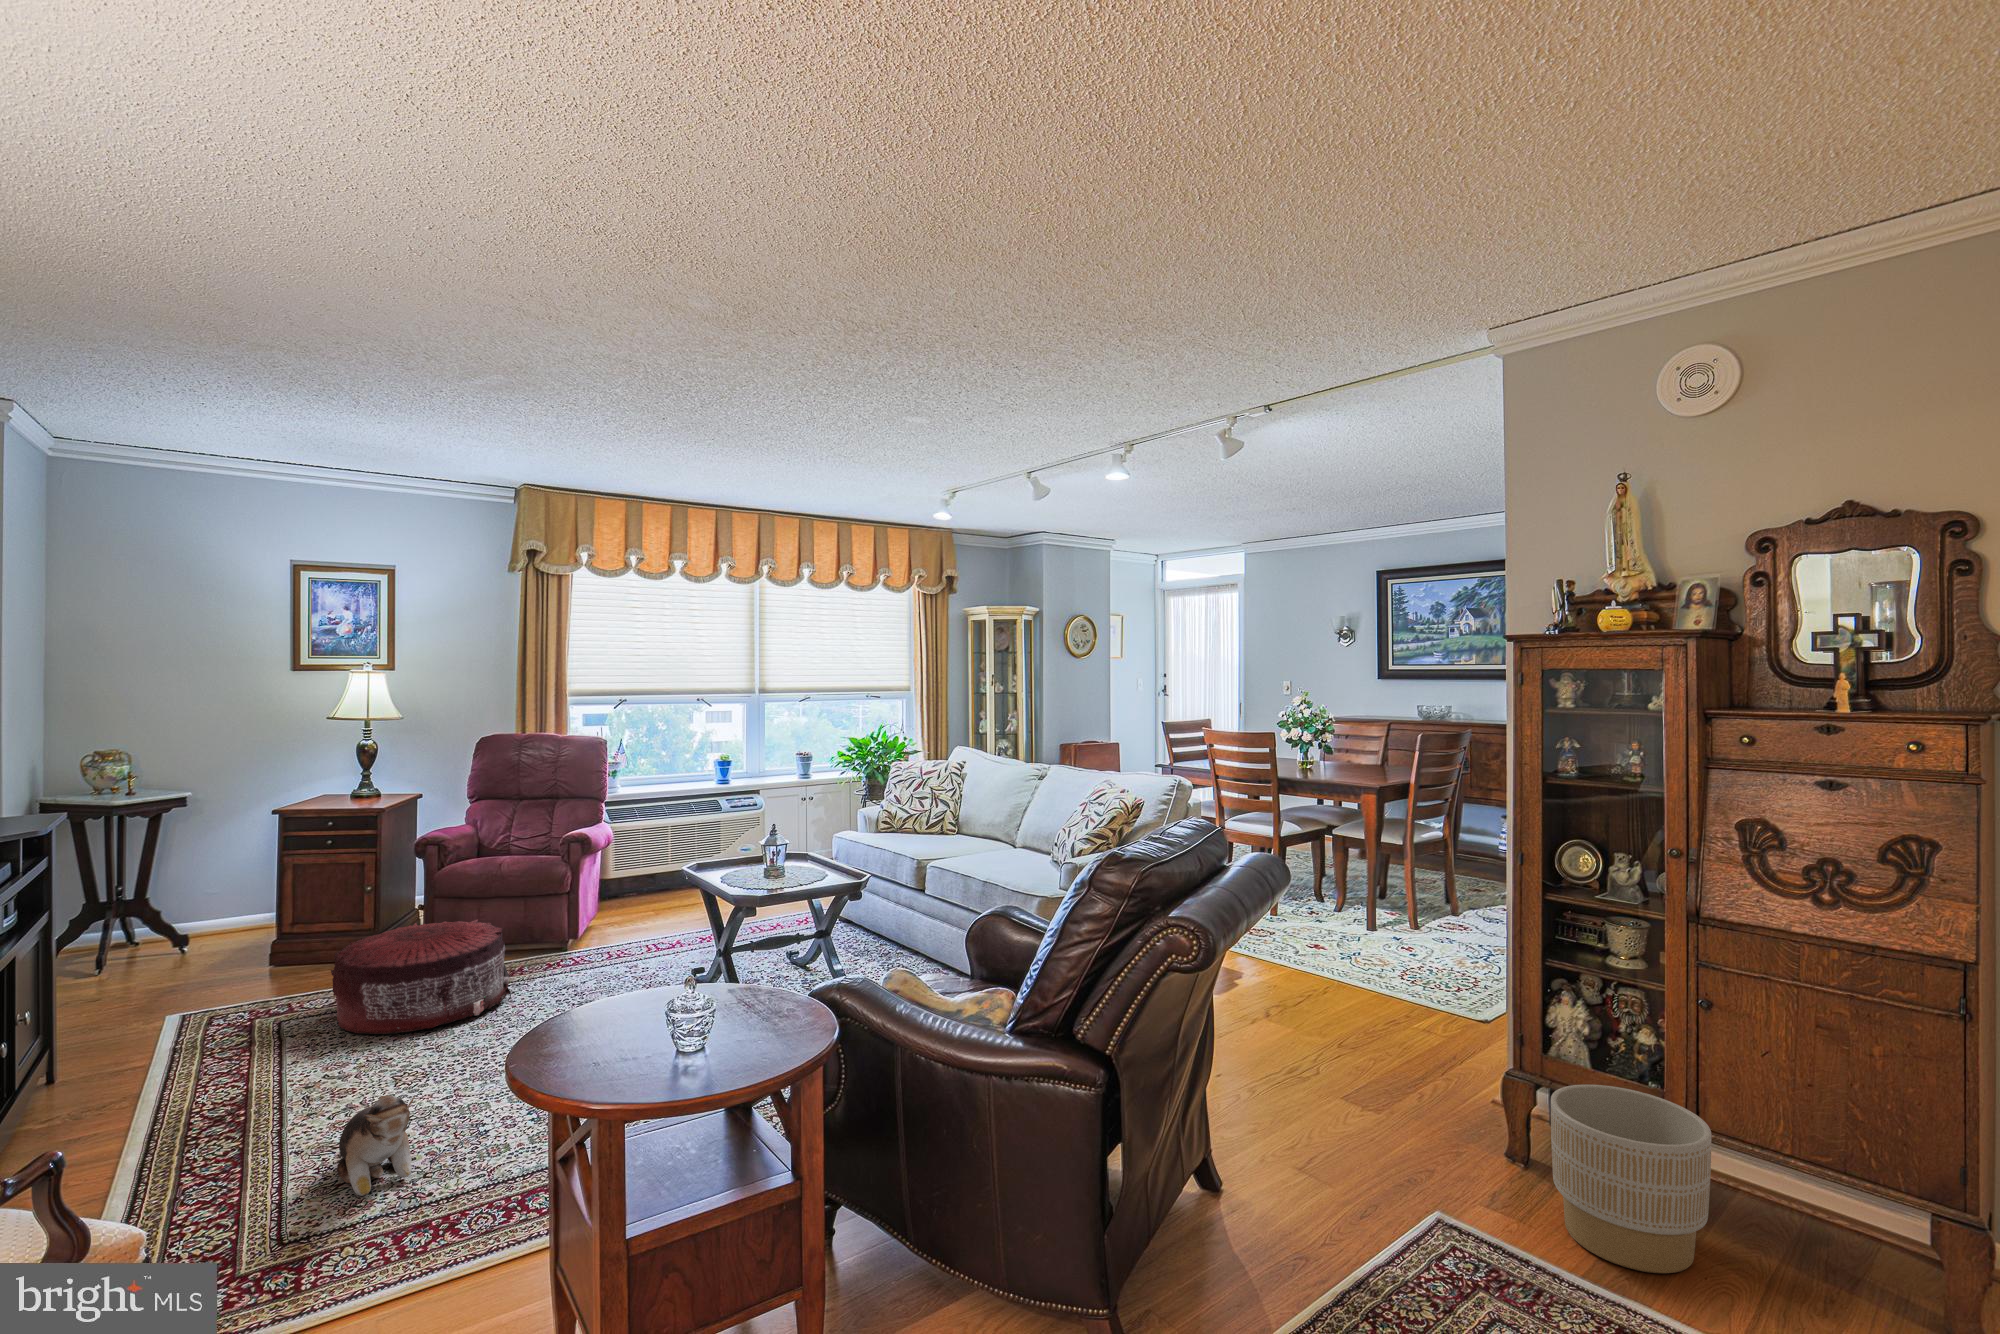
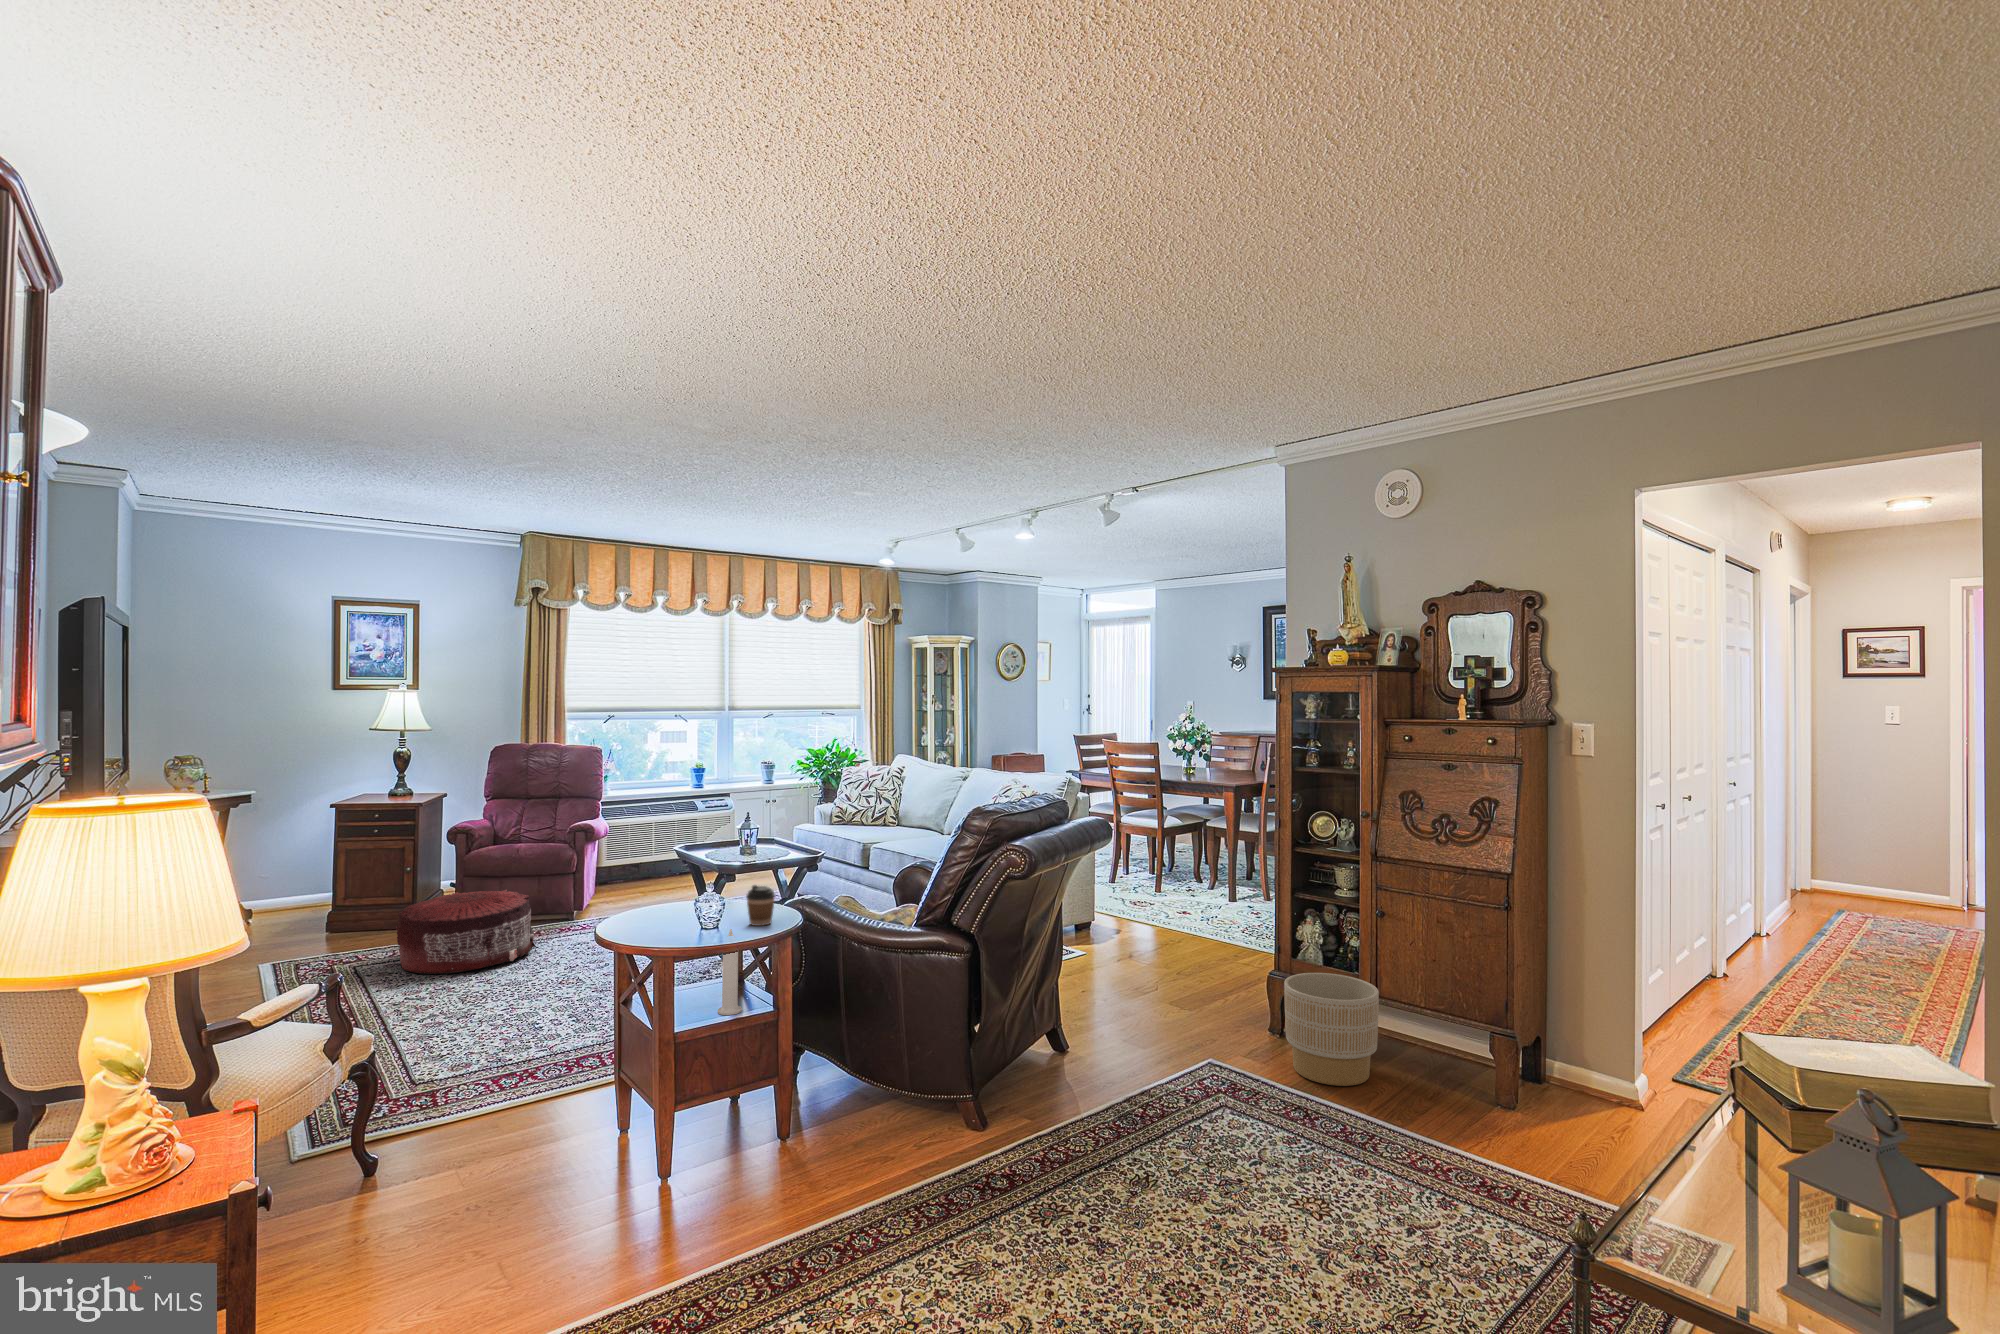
coffee cup: none [752,965,797,1031] -> present [746,885,775,926]
candle: none [707,1042,744,1179] -> present [718,929,742,1015]
plush toy: present [337,1095,415,1196] -> none [437,991,499,1063]

